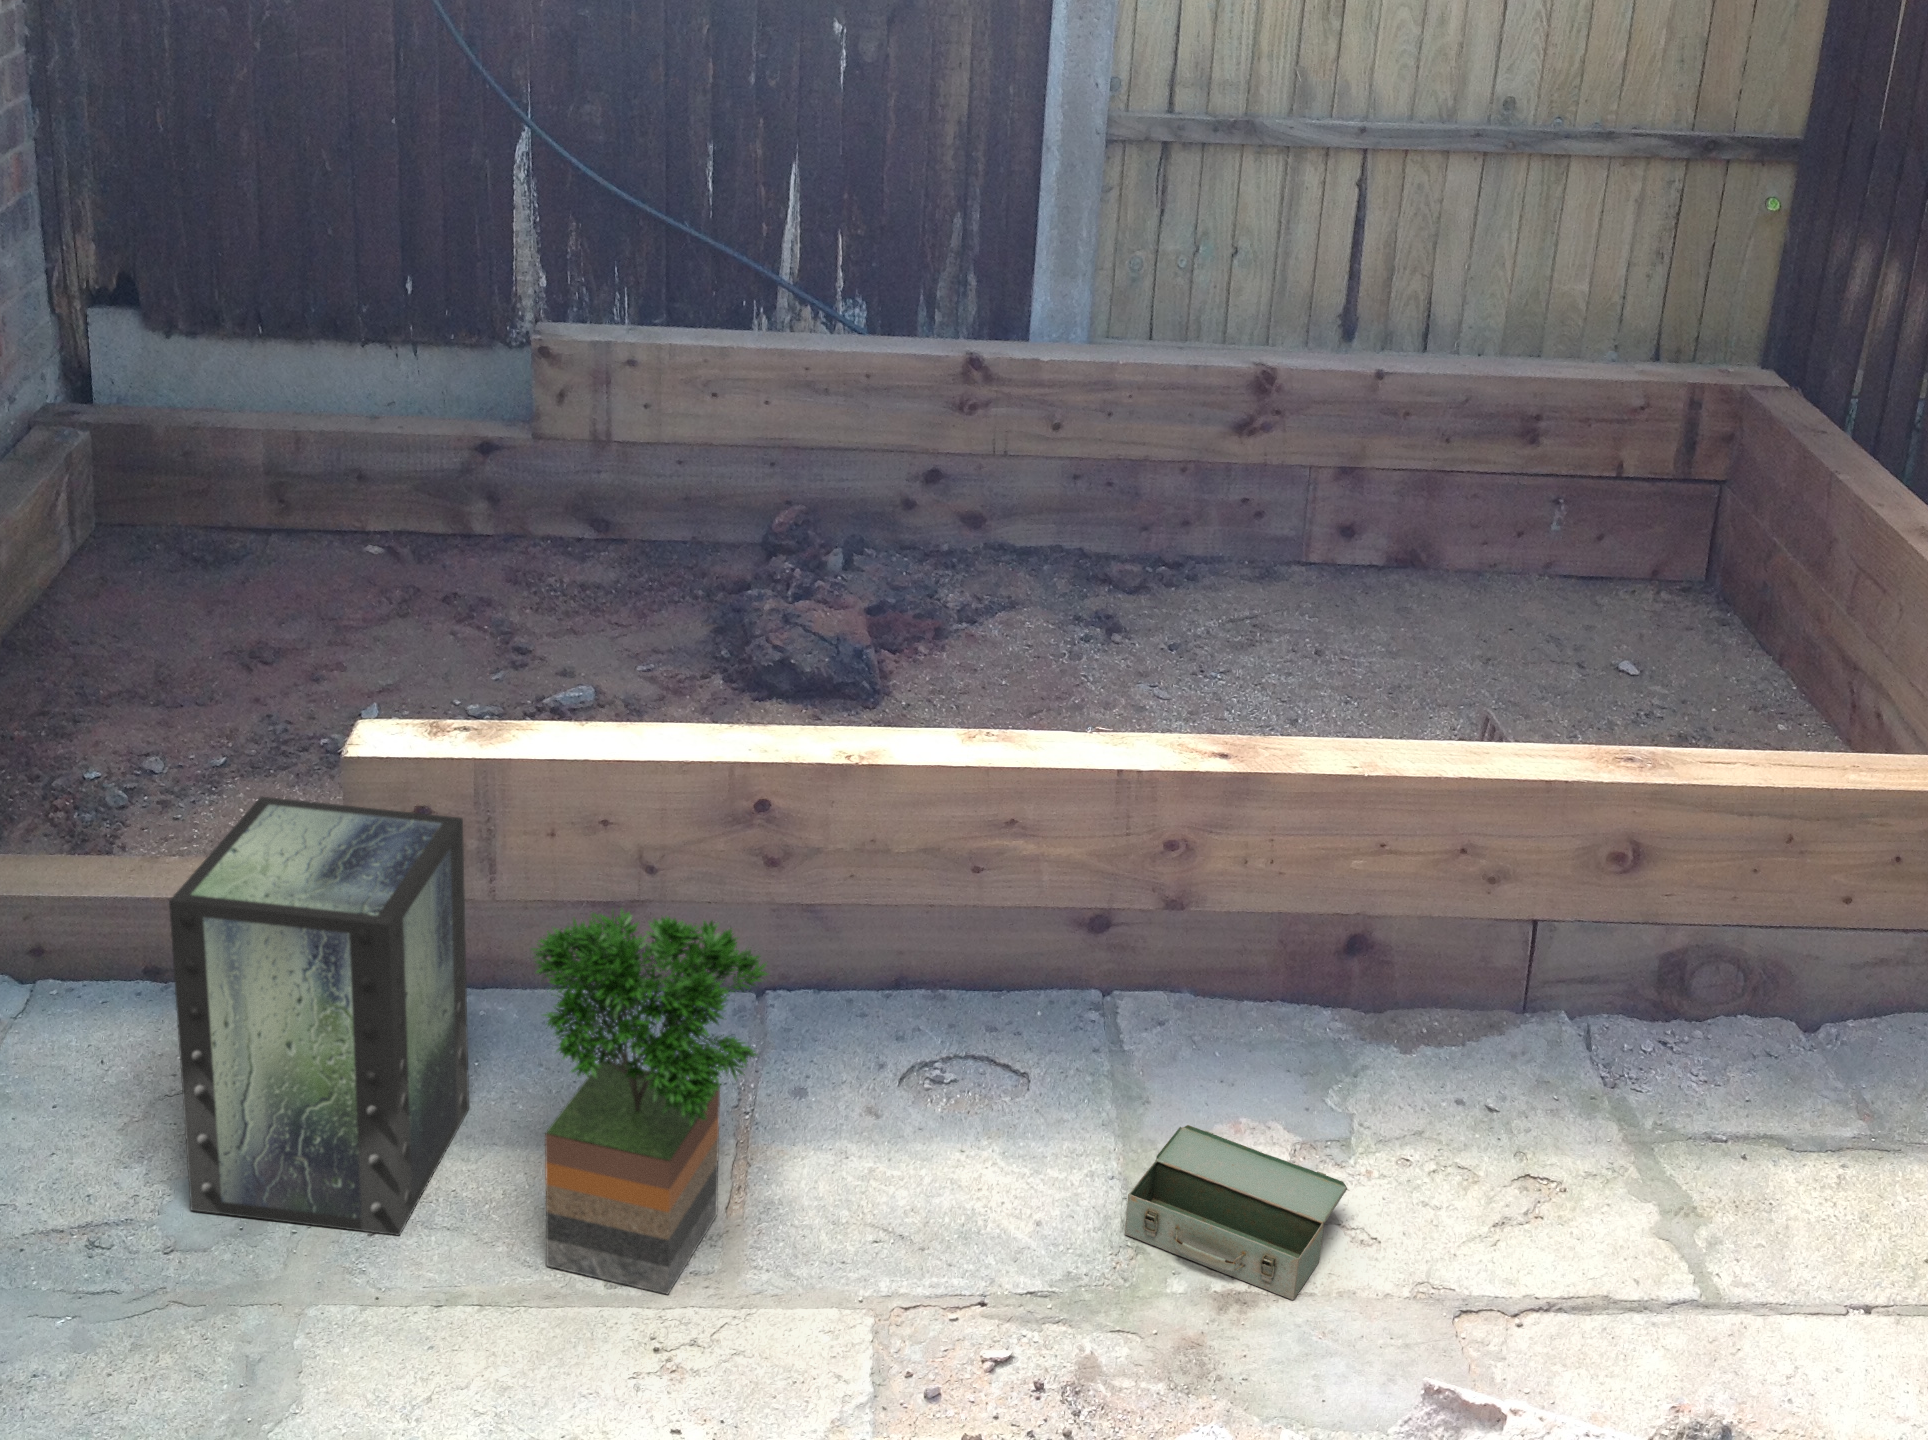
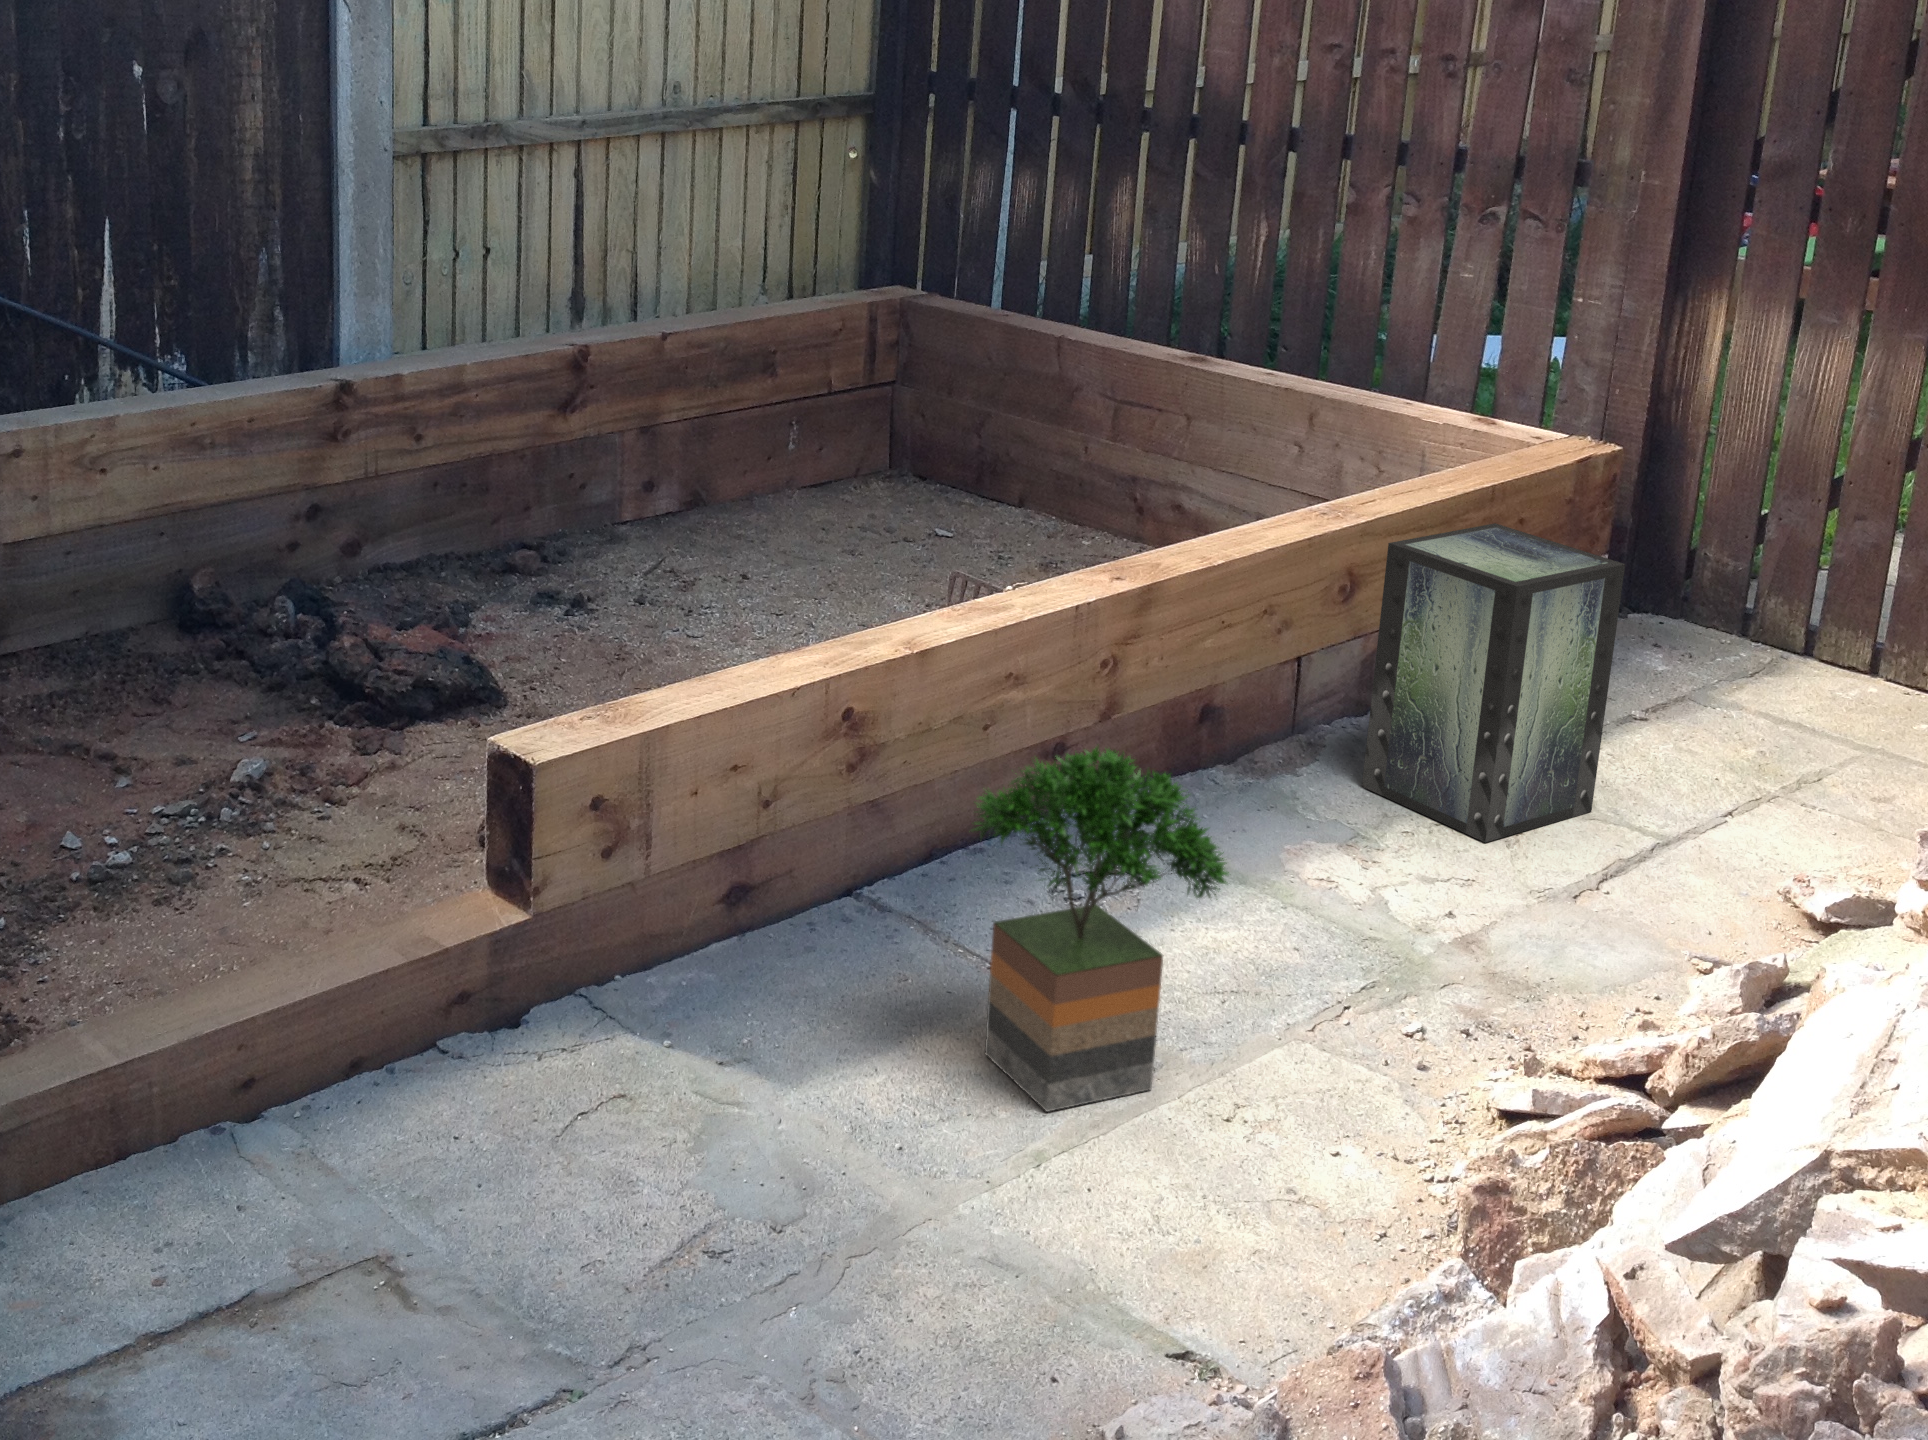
storage box: present [169,797,469,1235] -> present [1362,523,1625,842]
toolbox: present [1125,1125,1347,1300] -> none [1287,841,1476,934]

